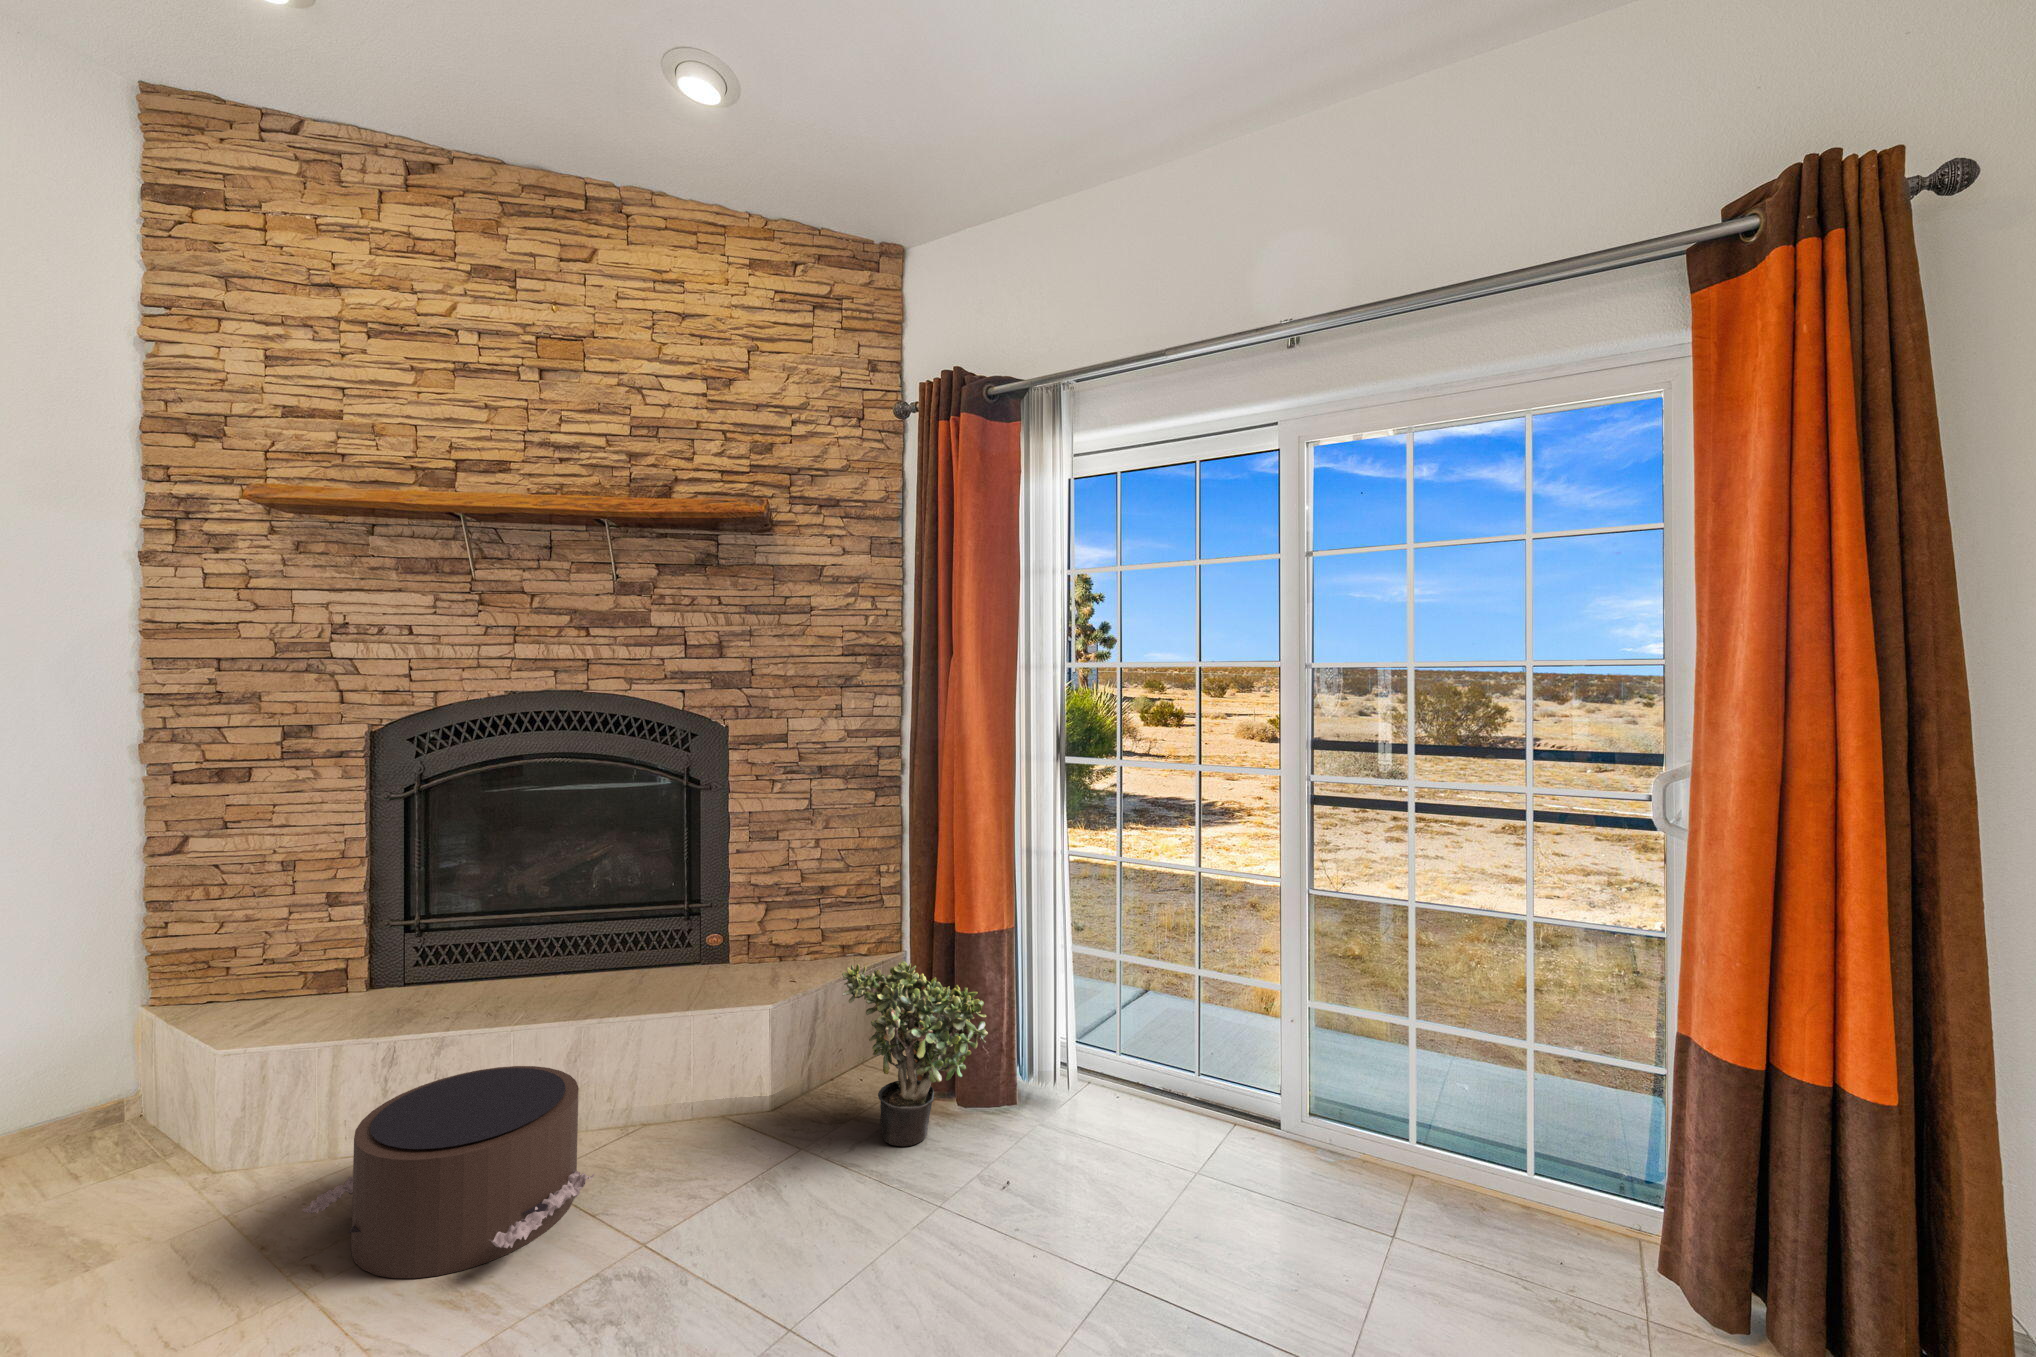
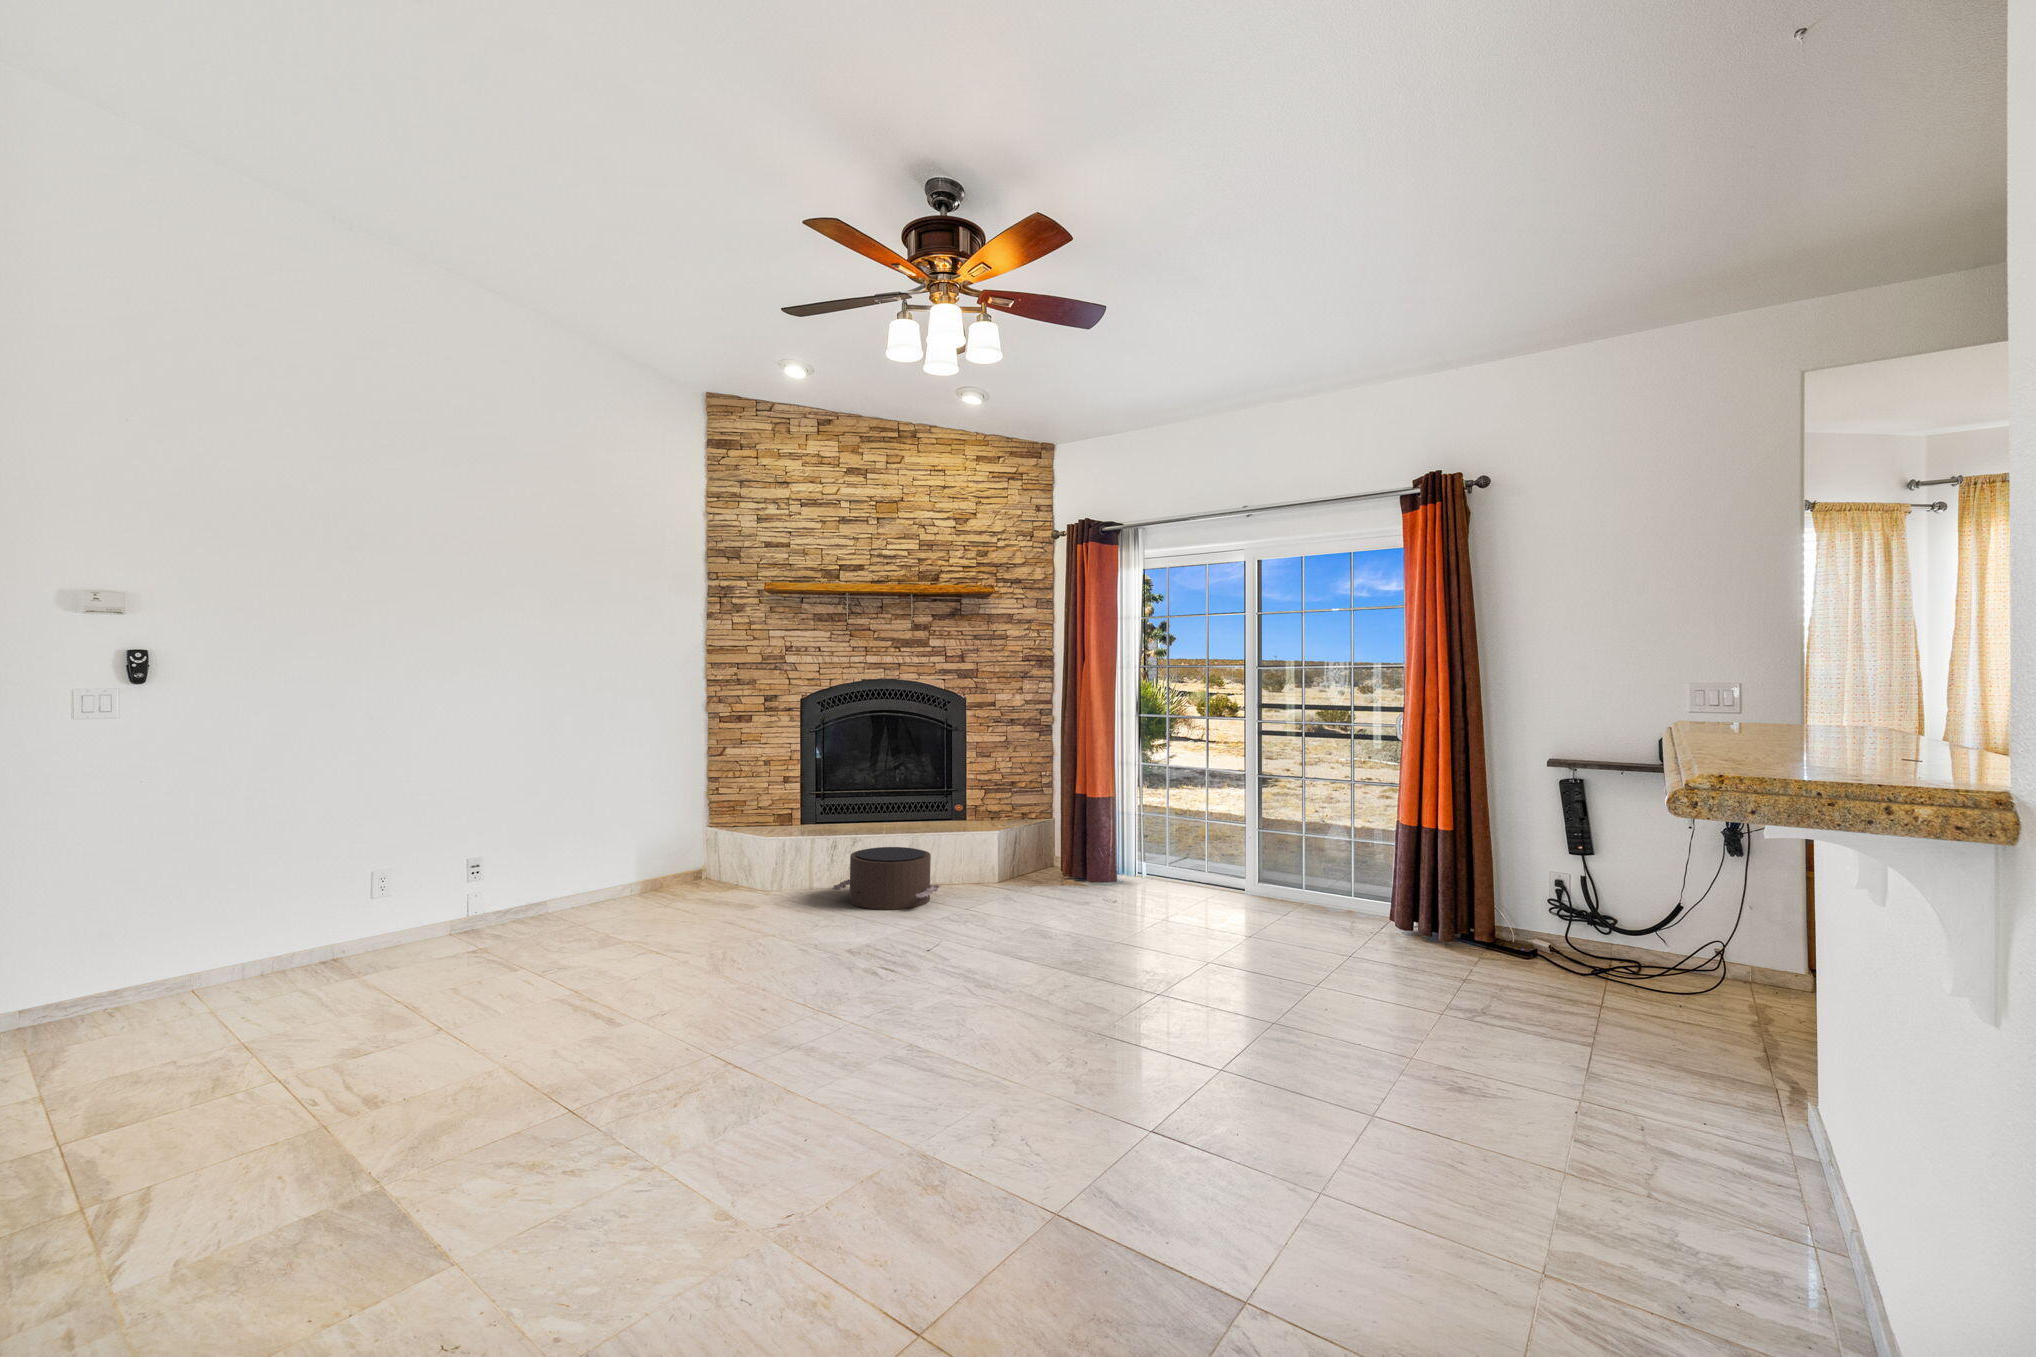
potted plant: present [842,961,988,1146] -> none [1035,807,1106,891]

